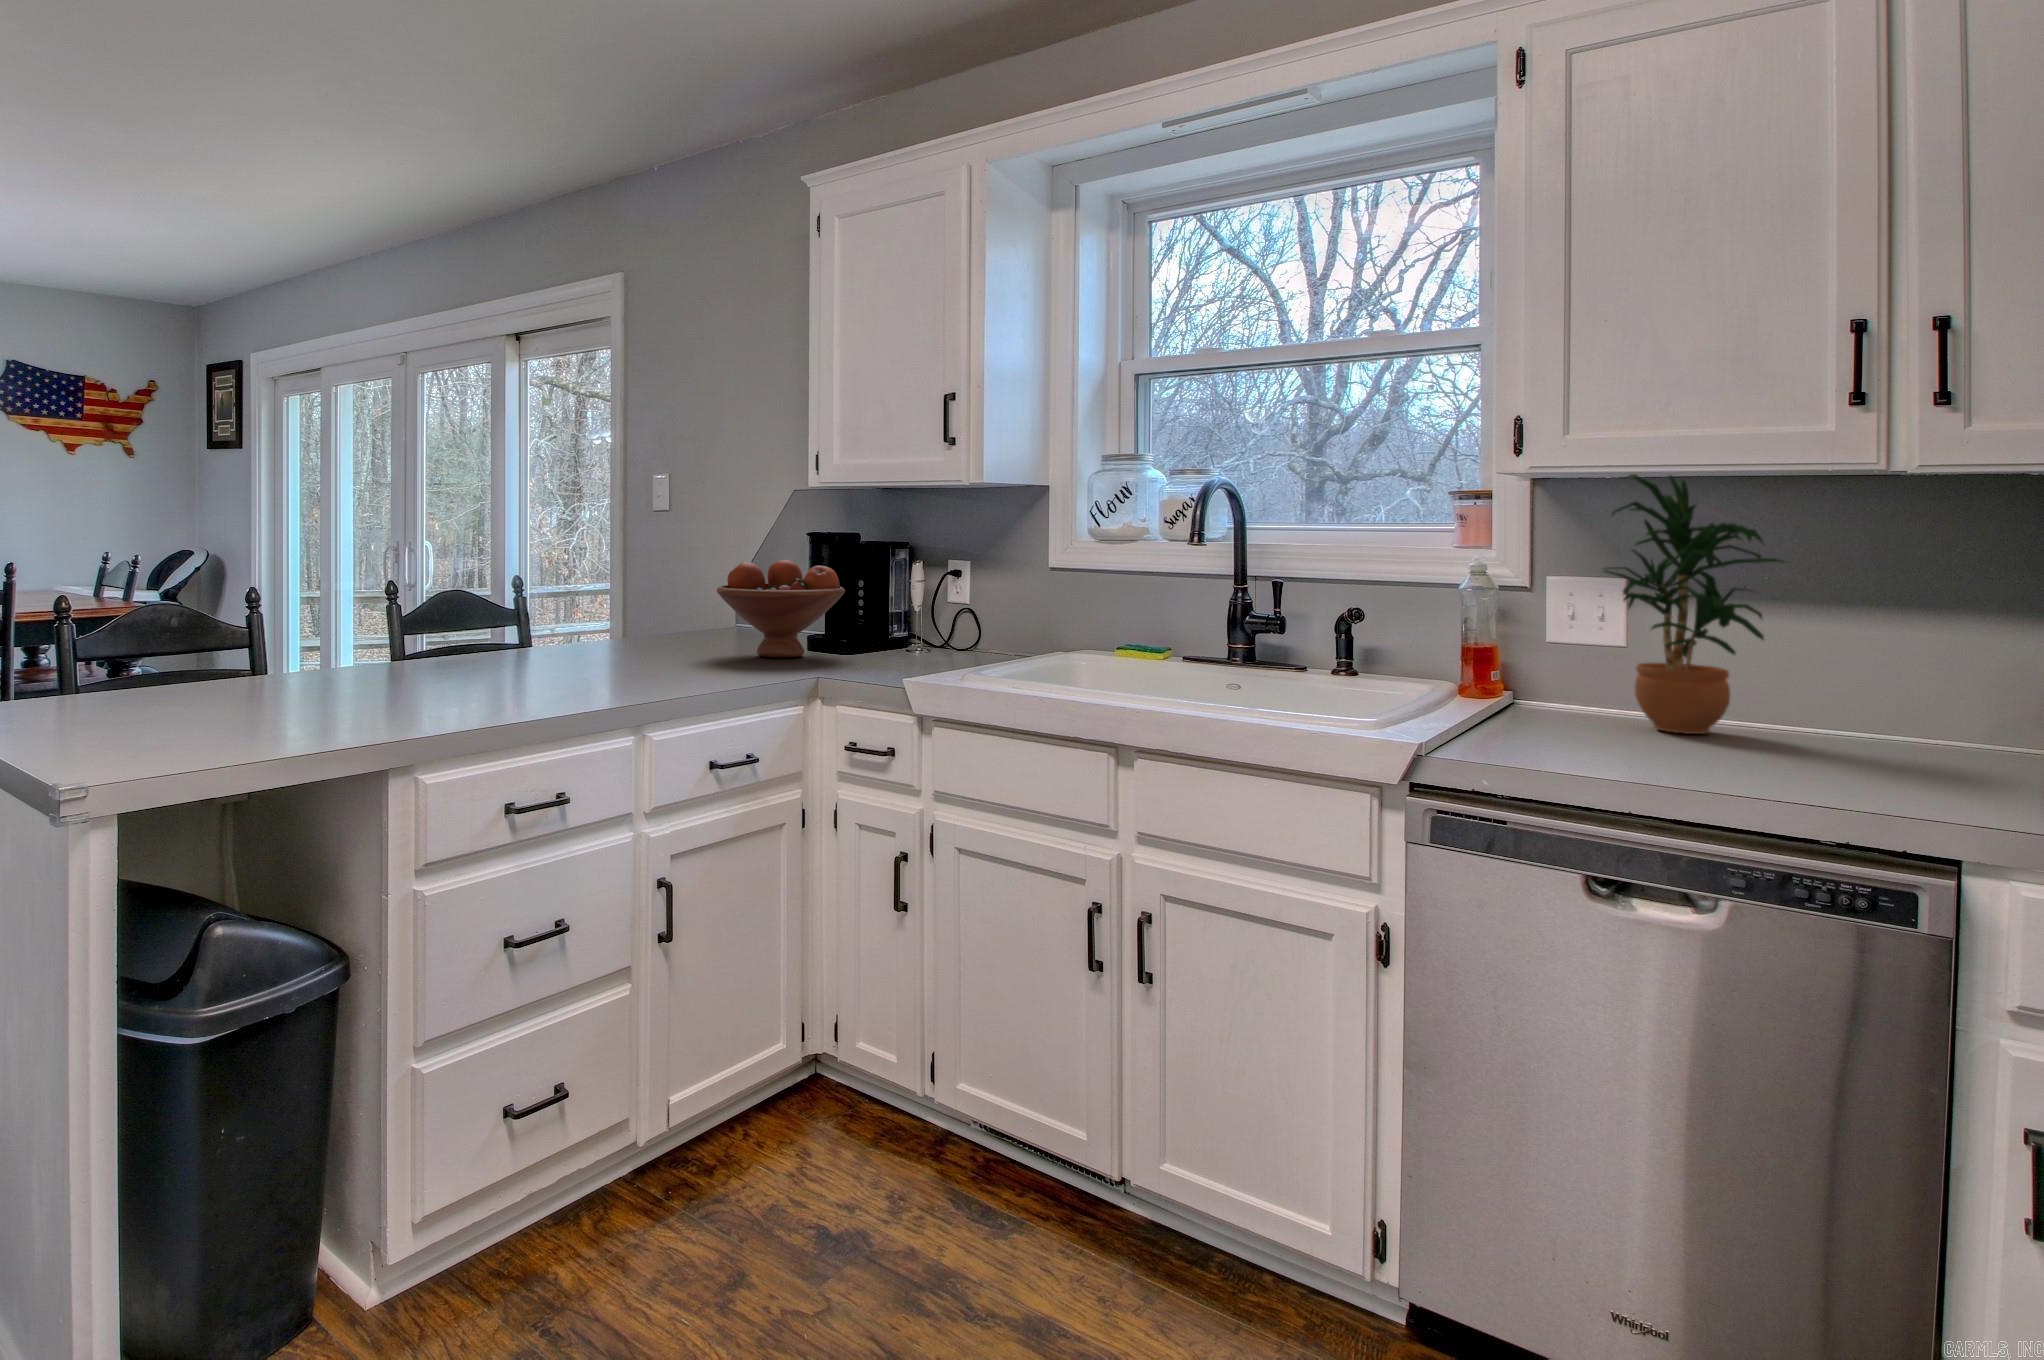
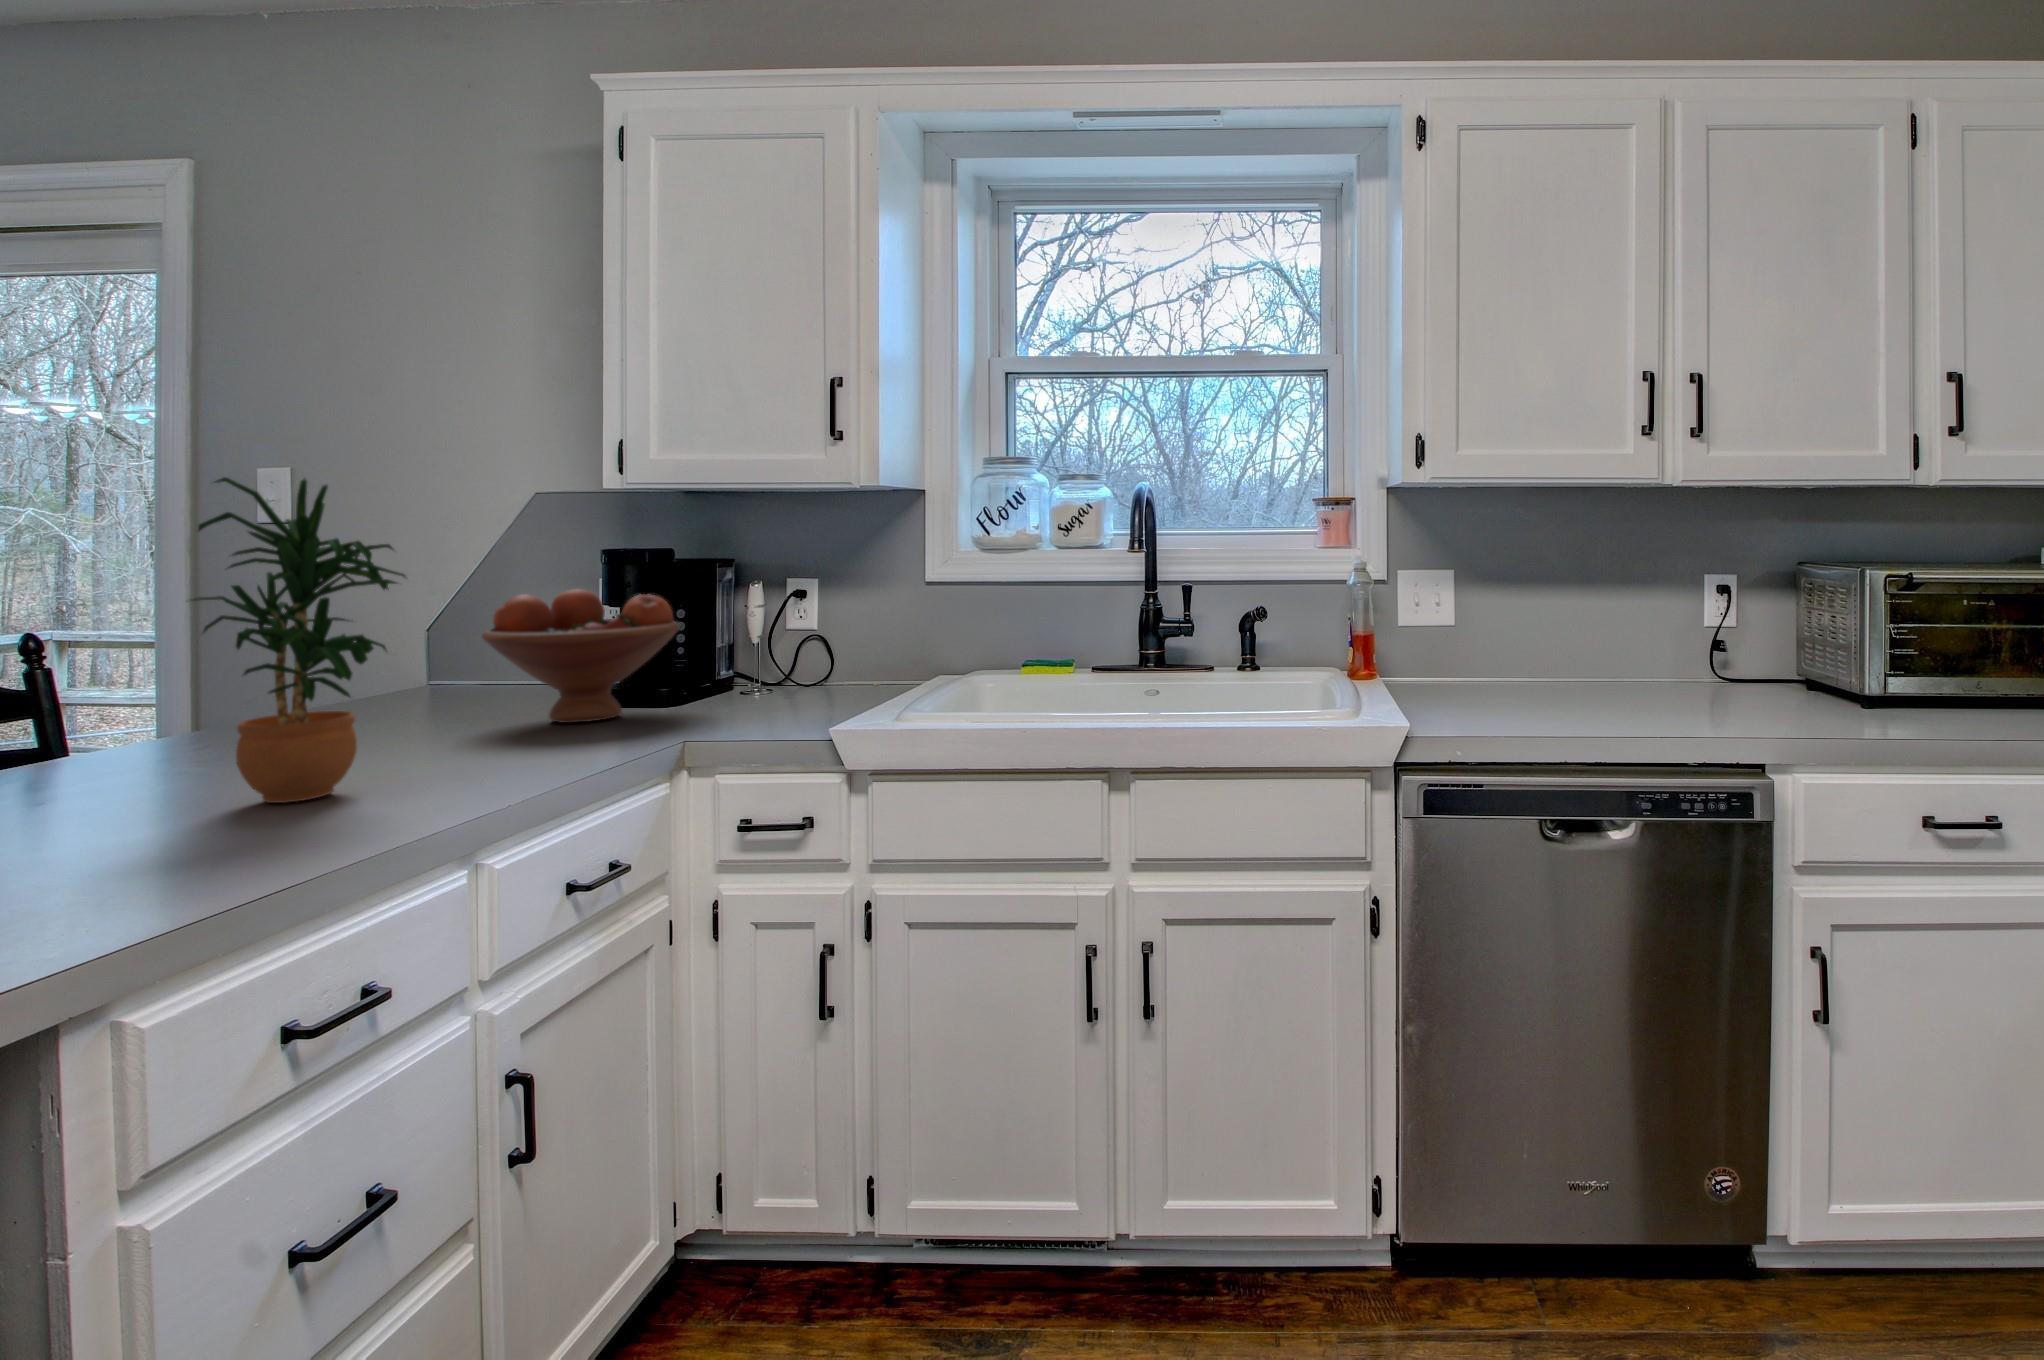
potted plant: present [1604,474,1784,734] -> present [190,477,406,803]

